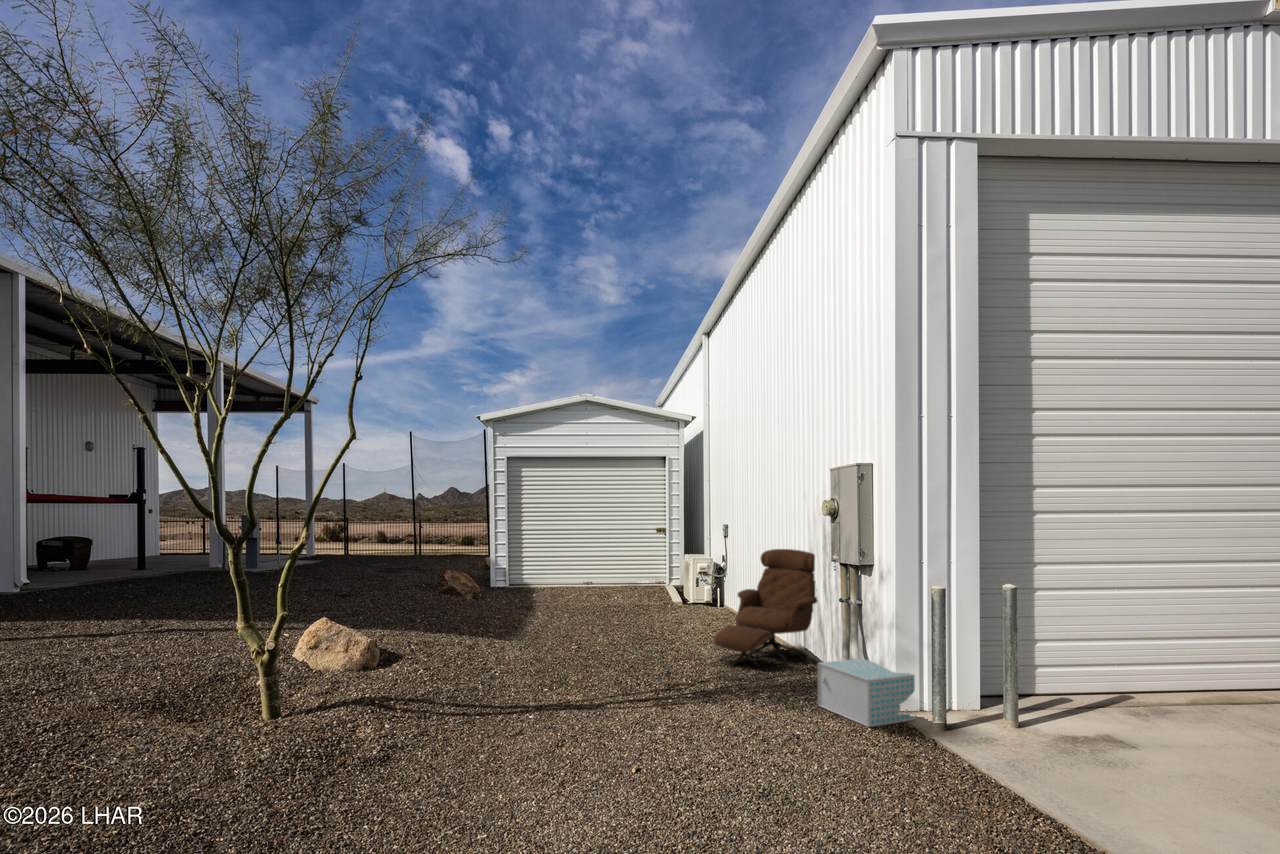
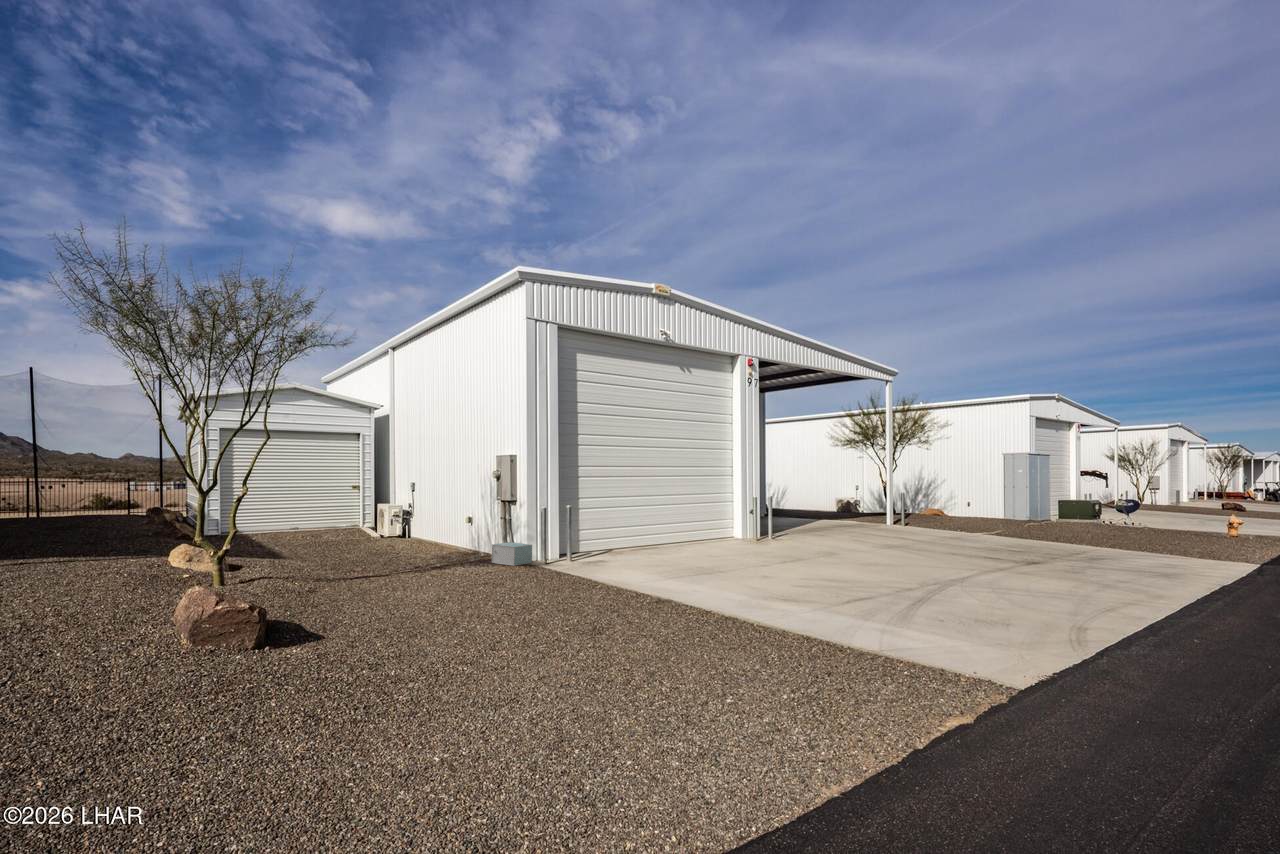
lounge chair: present [714,549,818,668] -> none [433,496,486,556]

